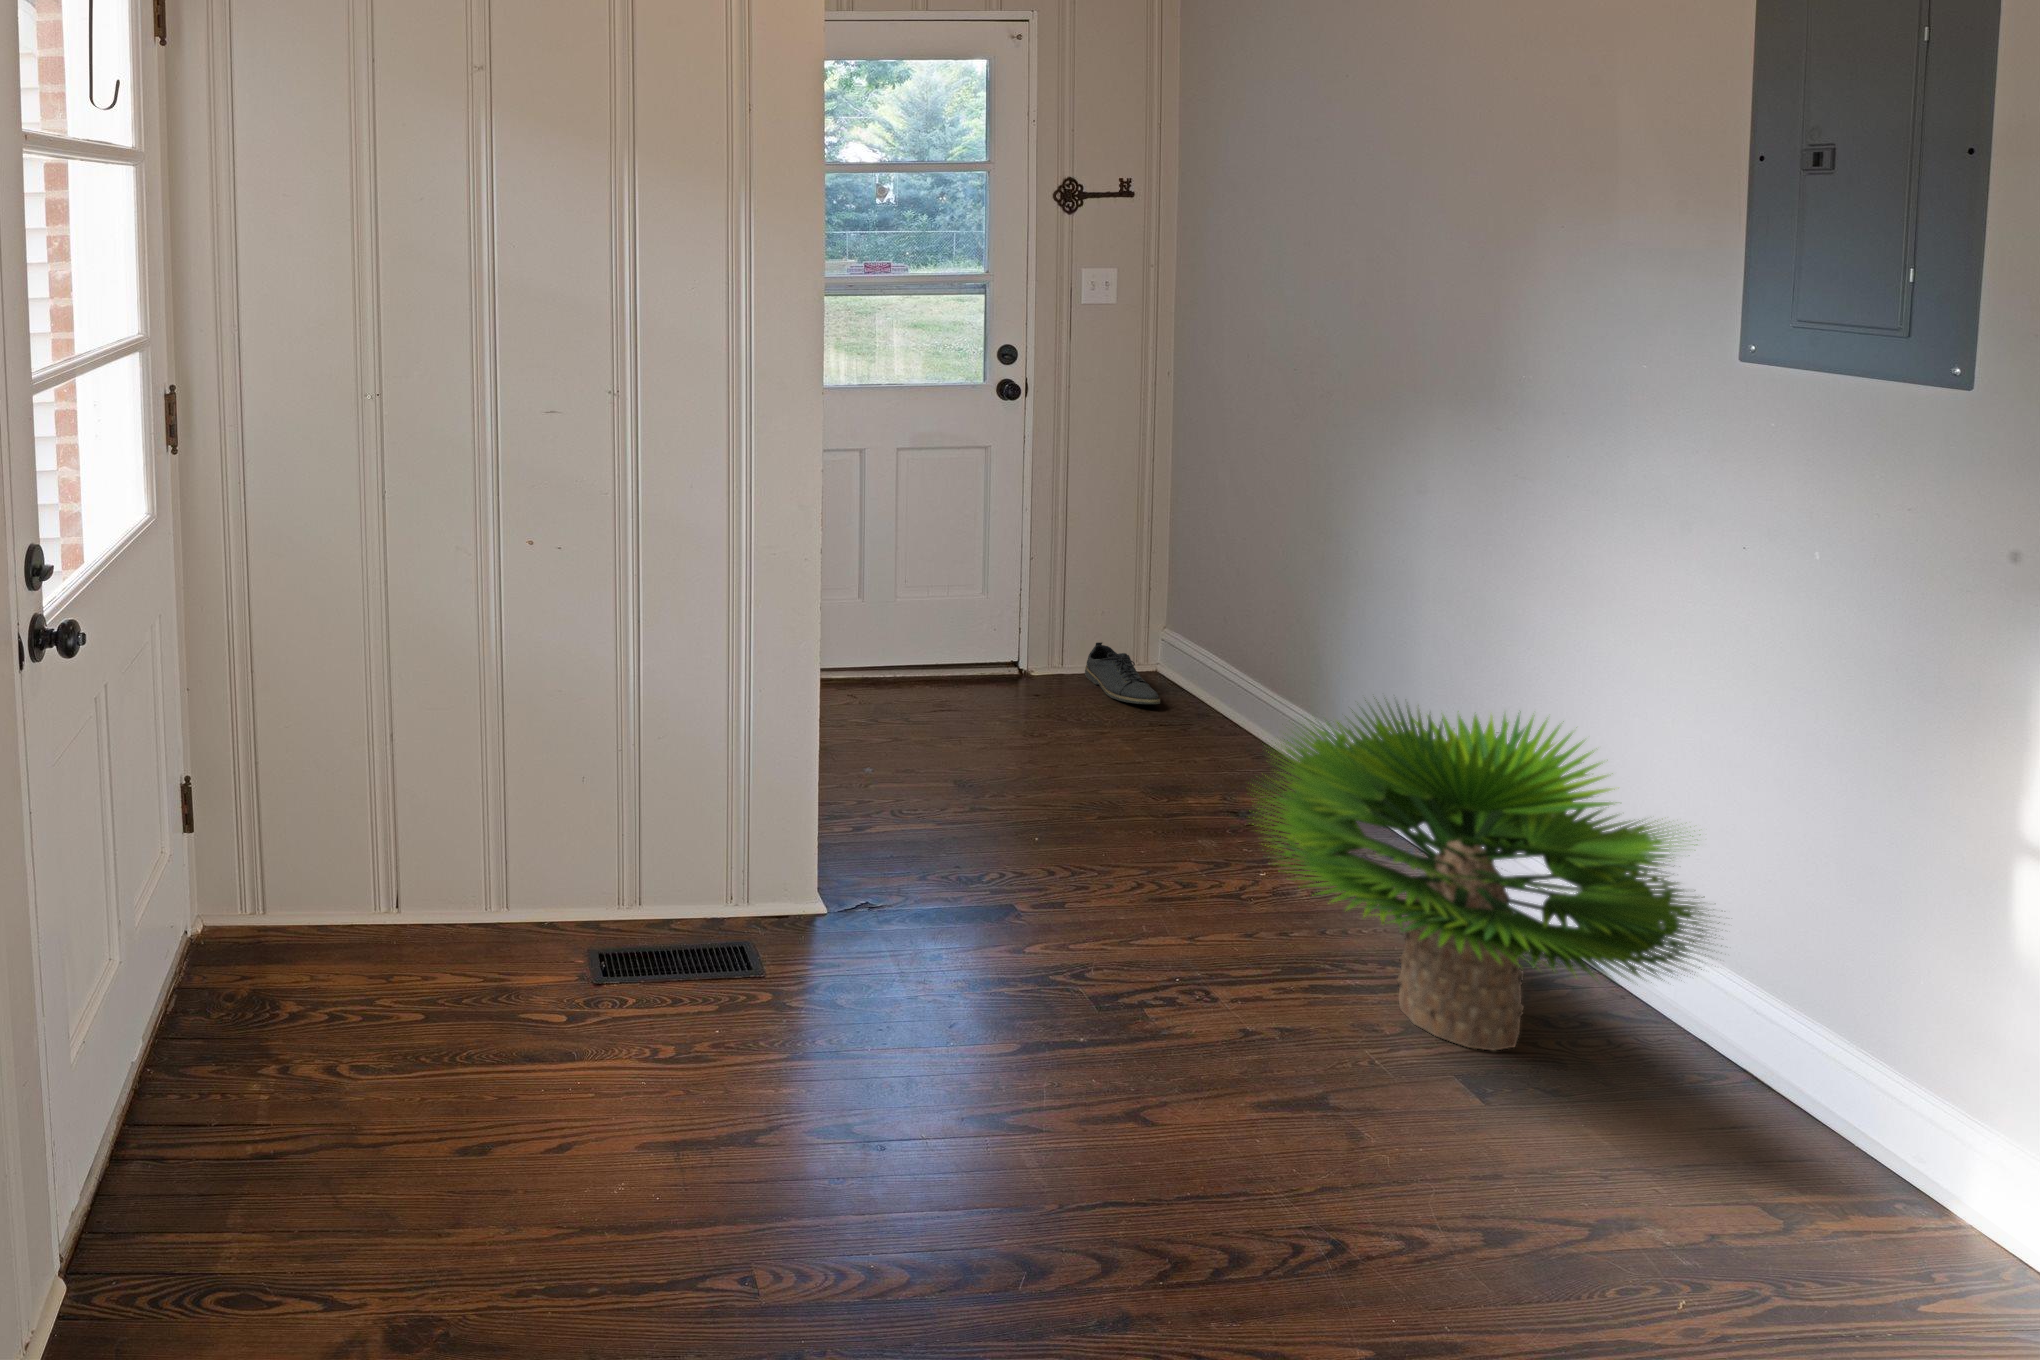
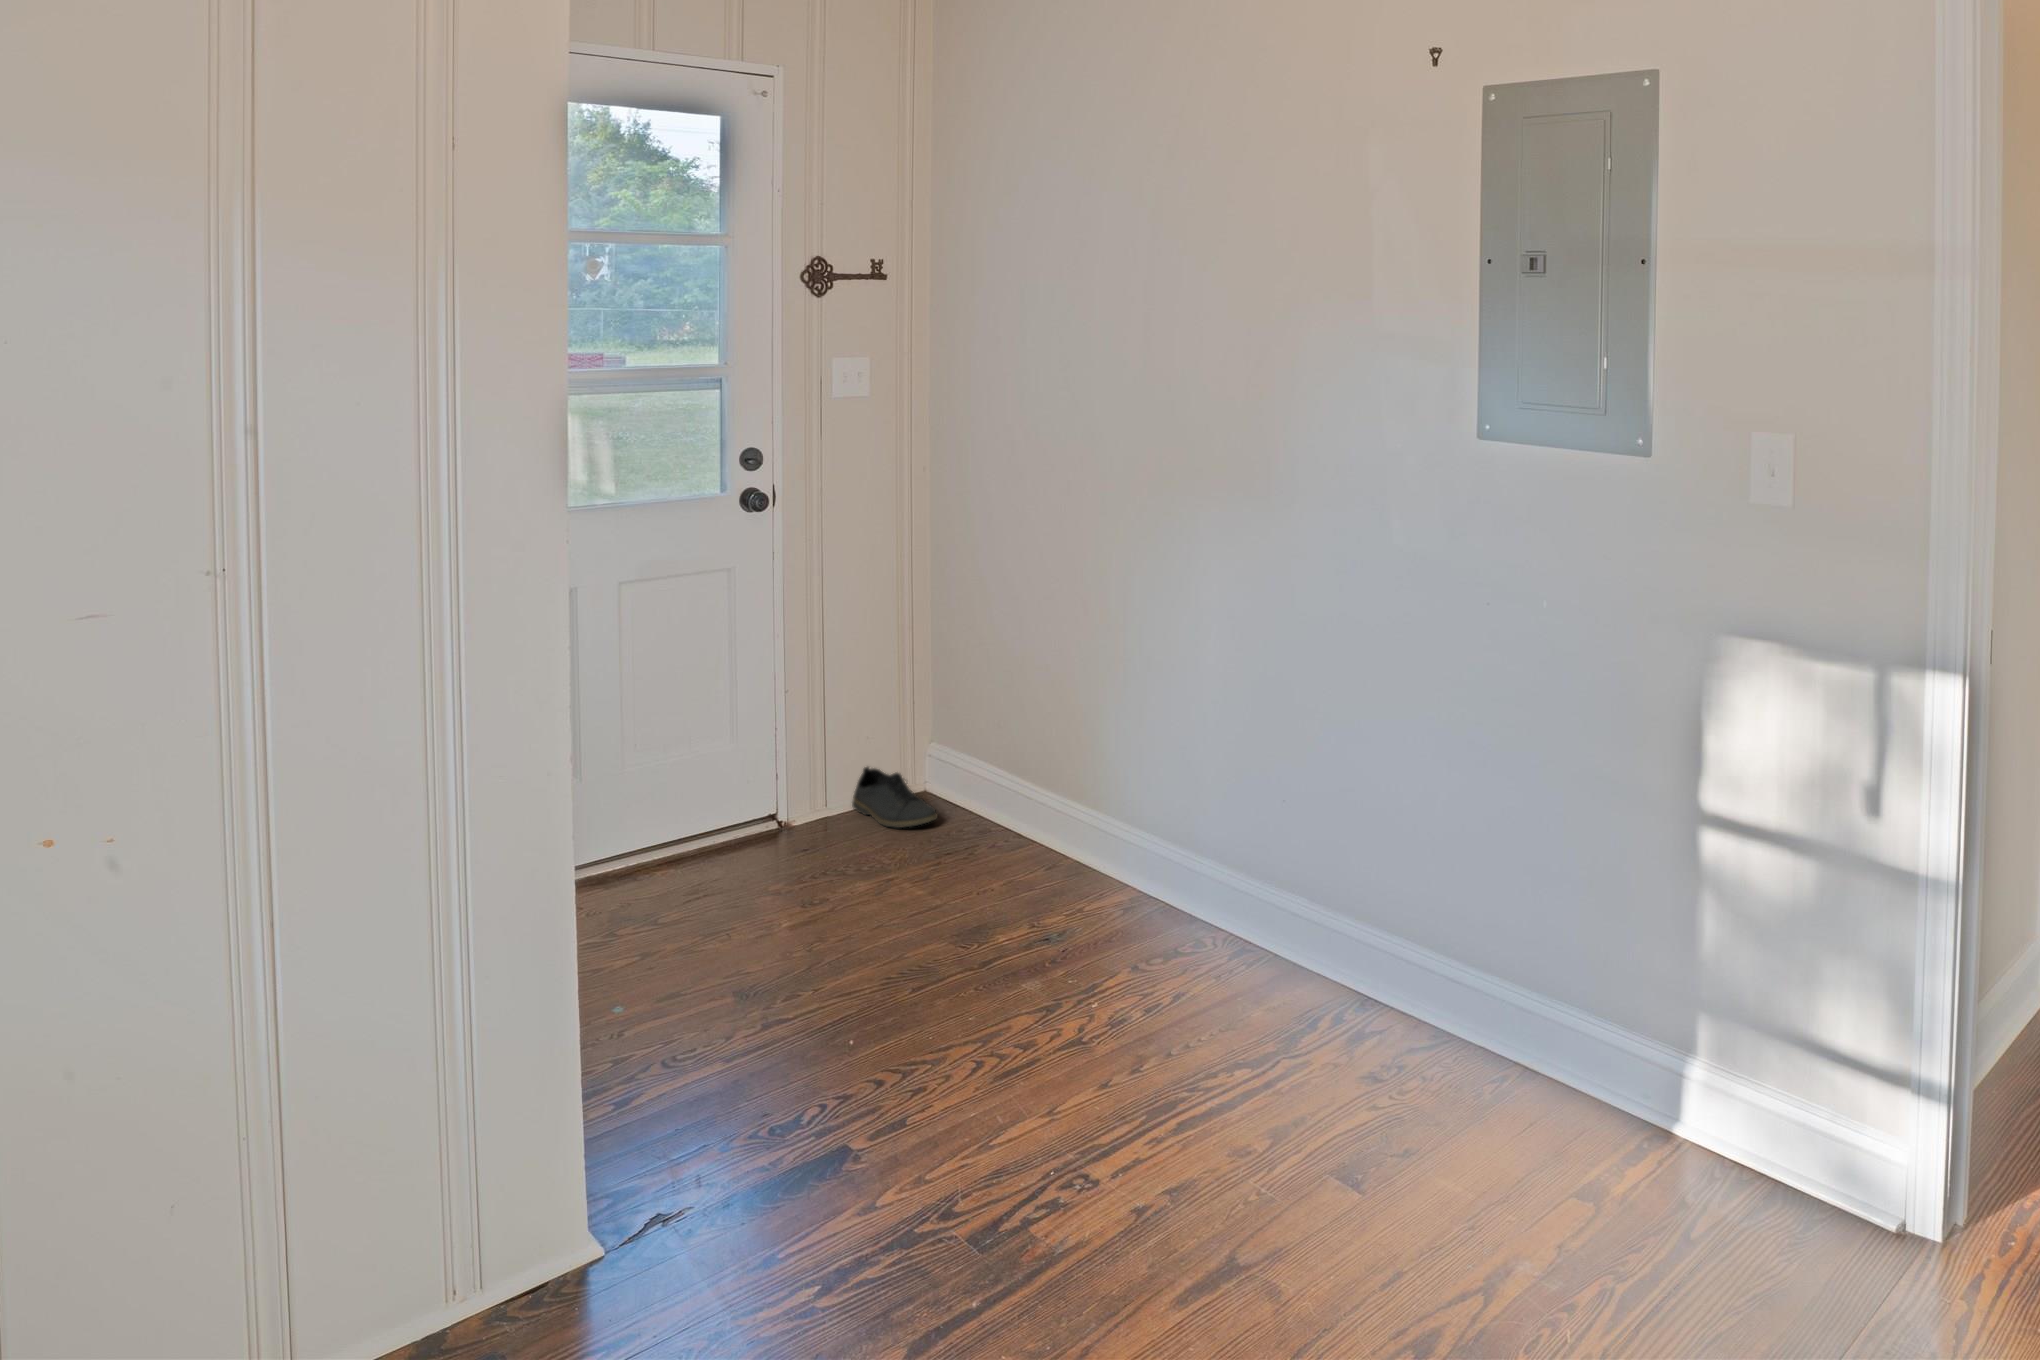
potted plant: present [1258,698,1720,1051] -> none [1095,755,1458,1100]

